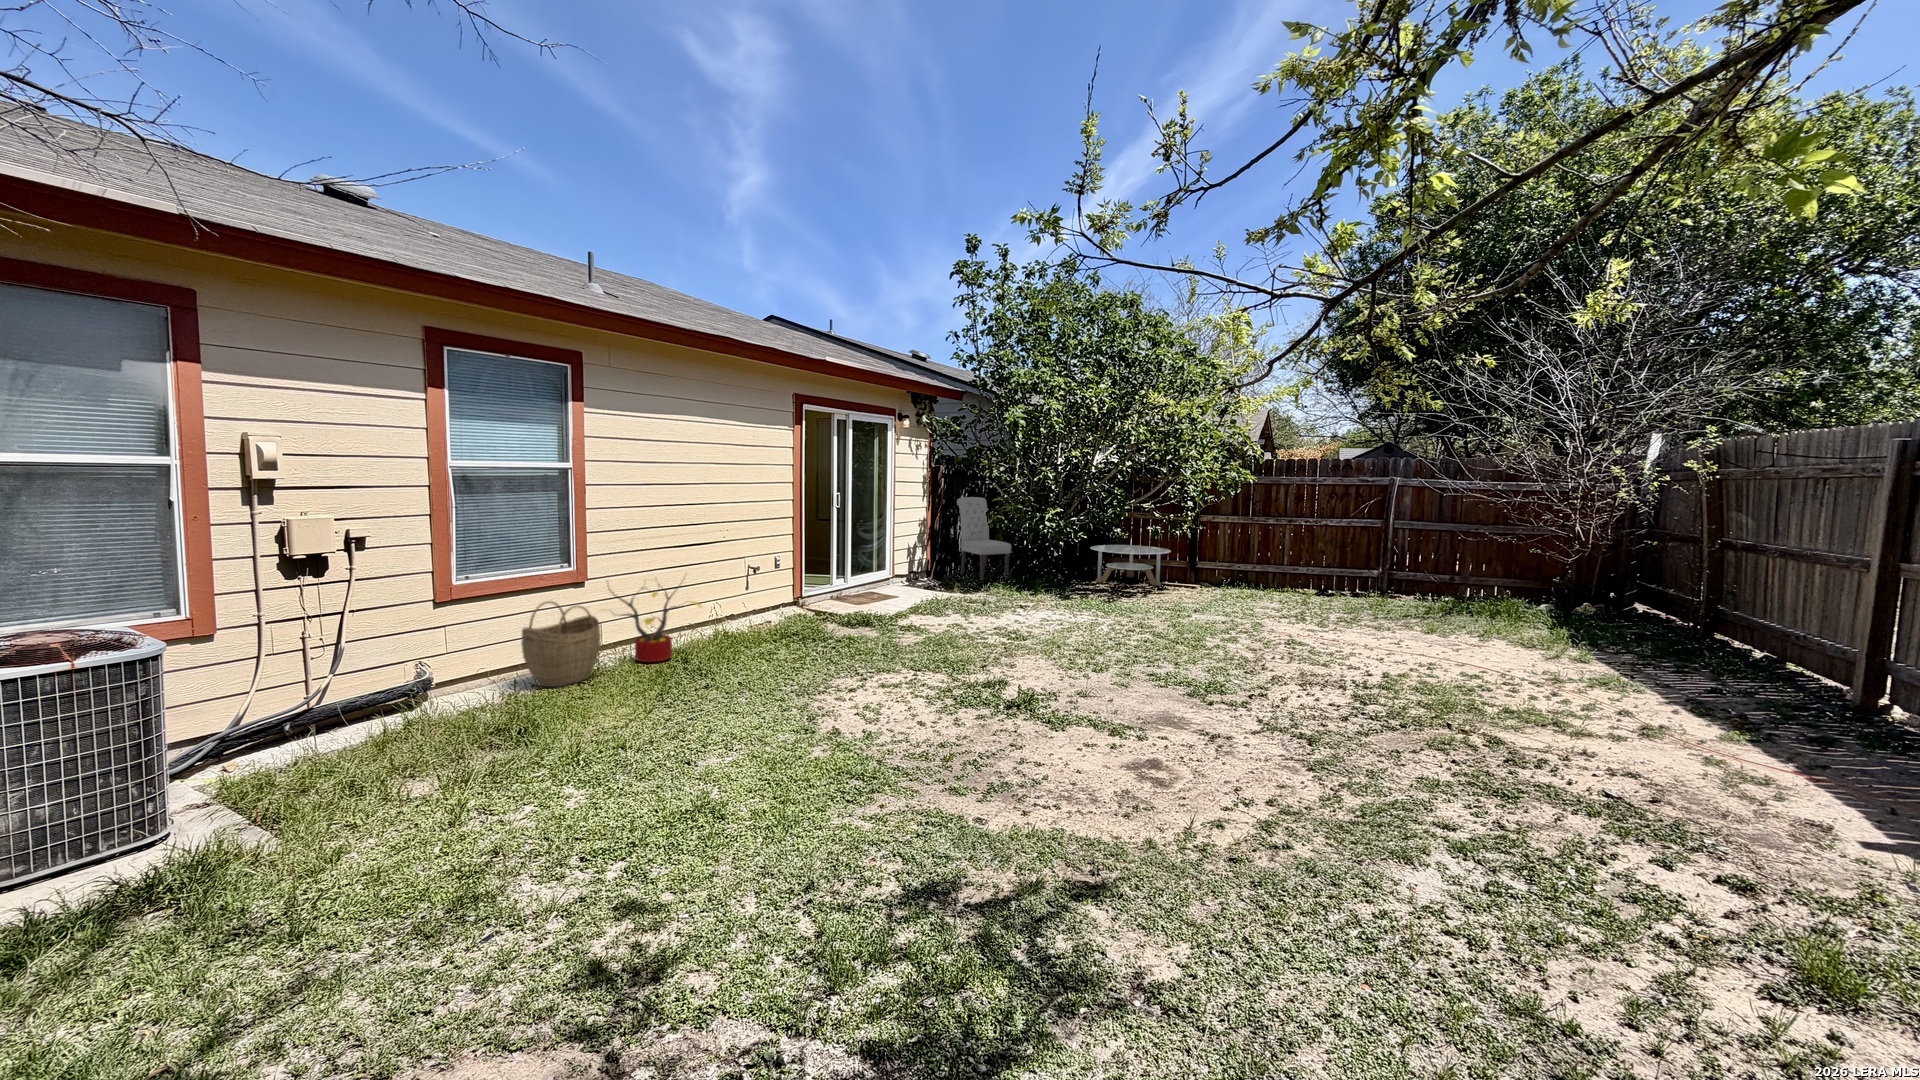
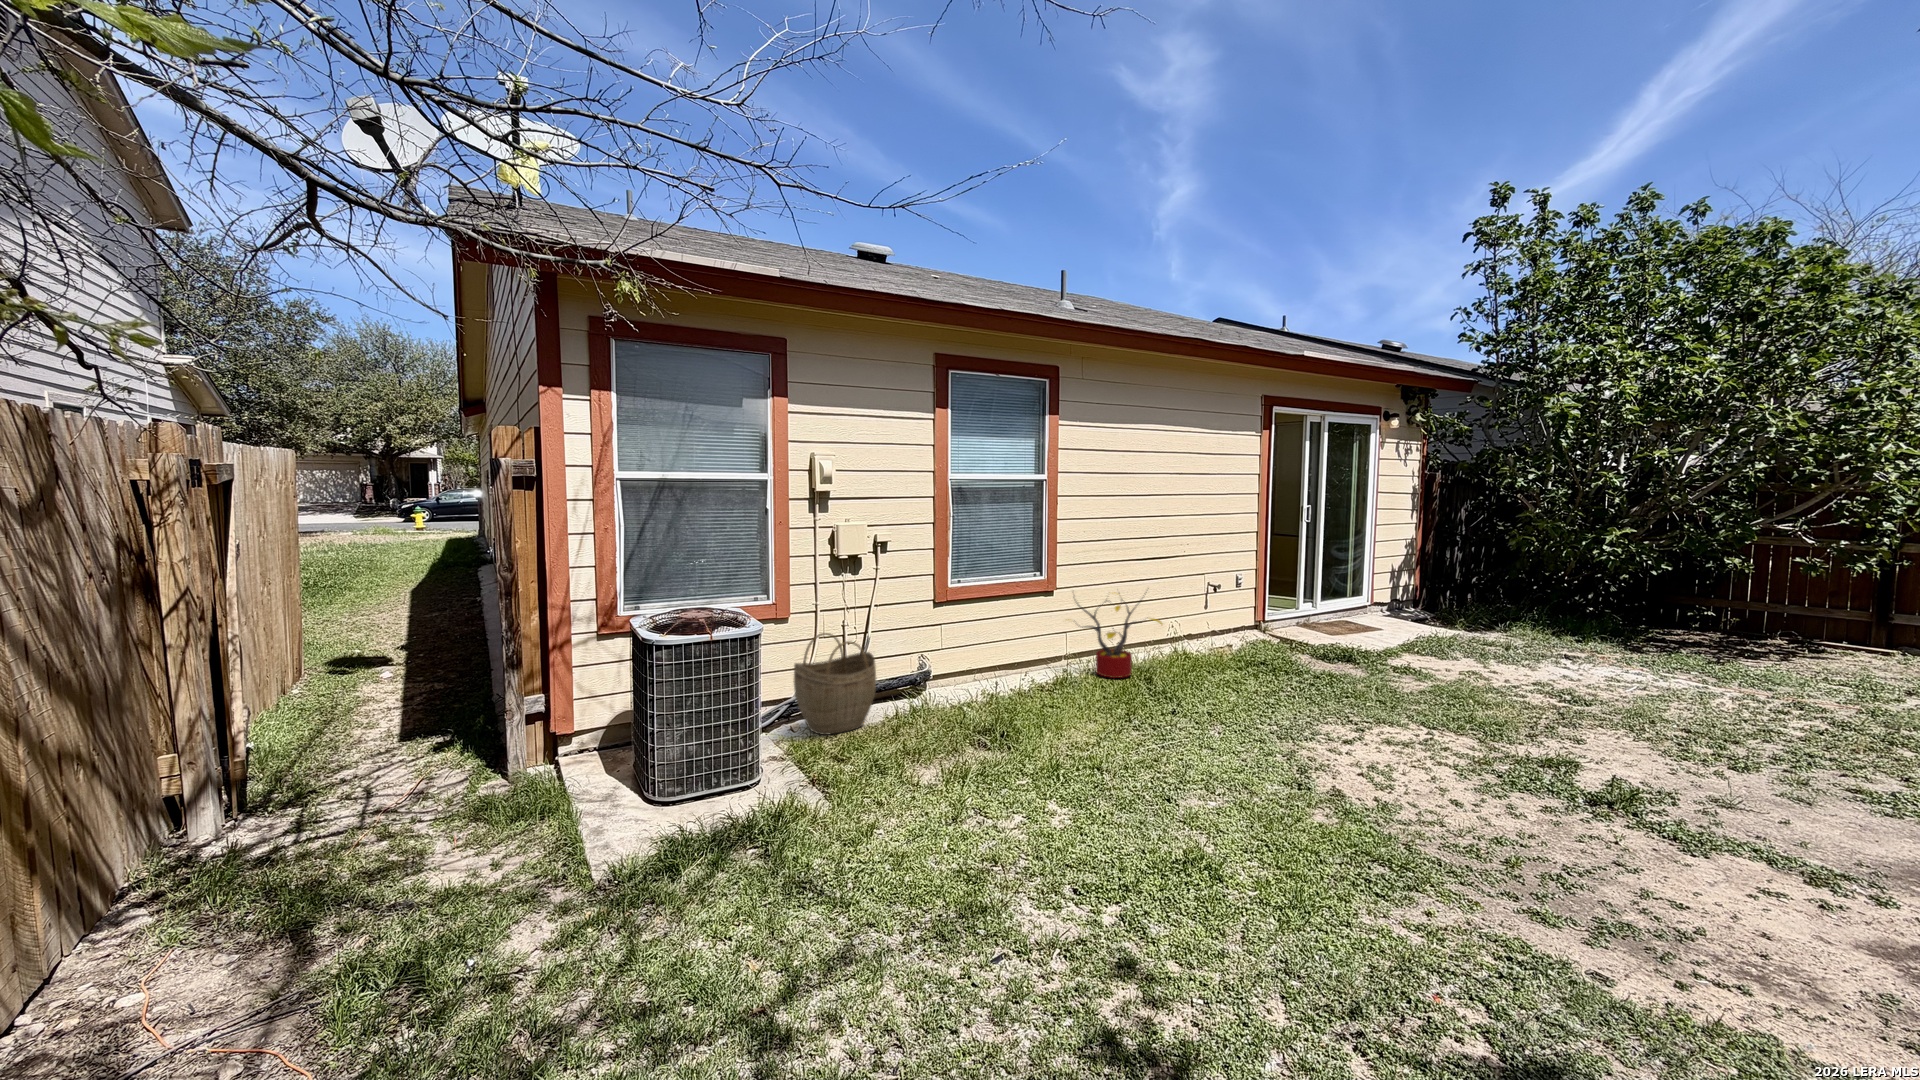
chair: present [957,497,1011,581] -> none [1458,511,1542,617]
round table: present [1090,545,1171,585] -> none [1678,581,1843,646]
woven basket: present [521,601,601,687] -> present [794,633,876,735]

